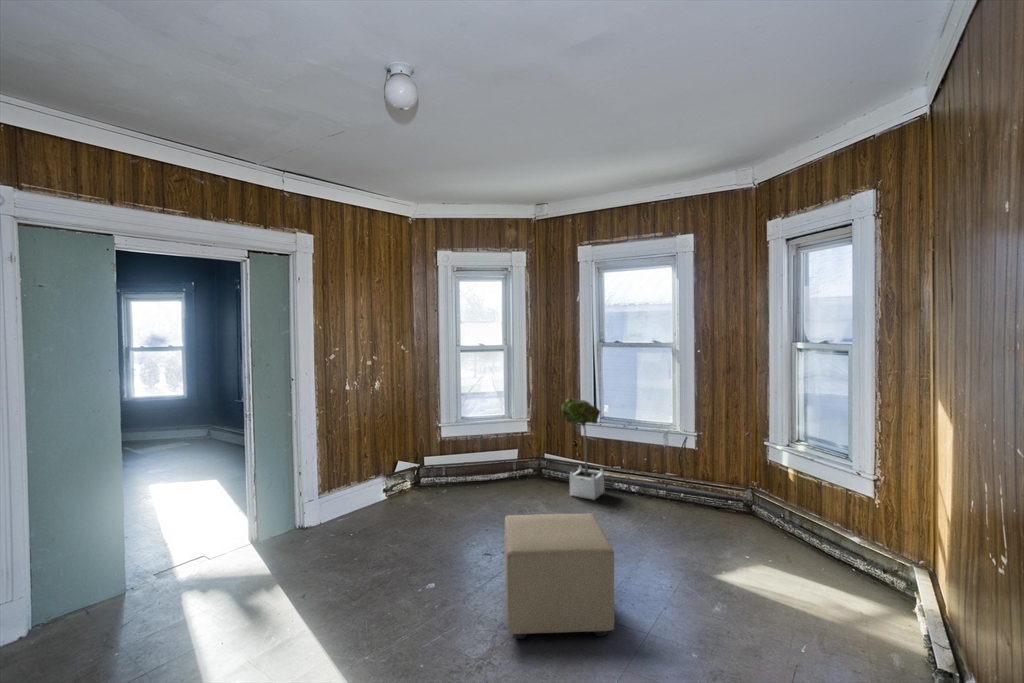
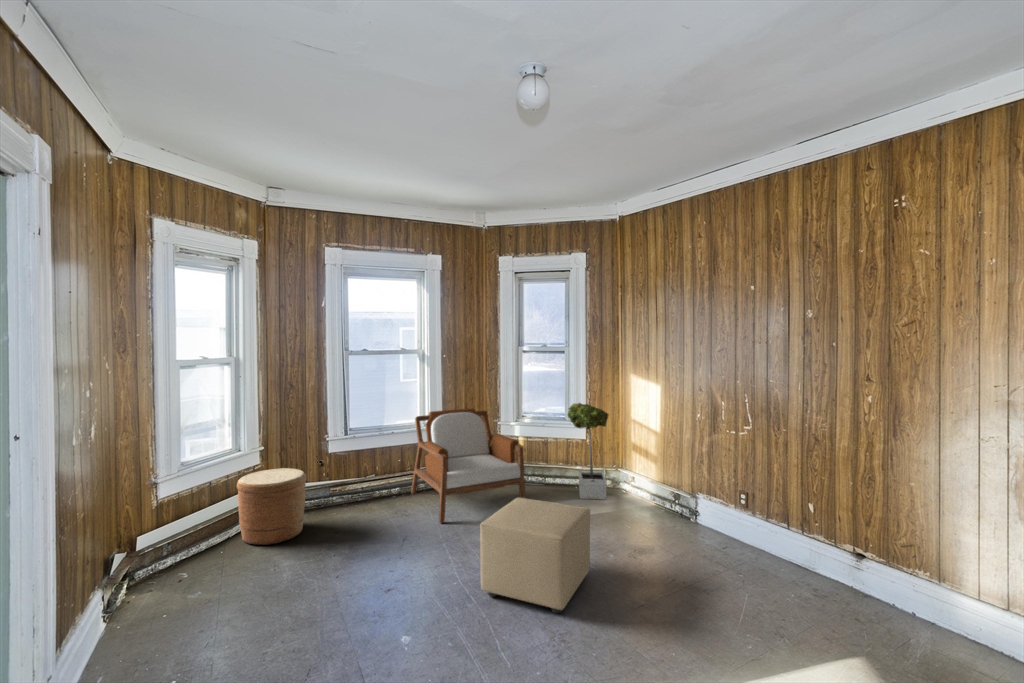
potted tree: present [561,398,604,499] -> present [568,403,608,500]
armchair: none [613,413,750,555] -> present [411,408,525,523]
woven basket: none [488,436,537,495] -> present [237,468,307,545]

